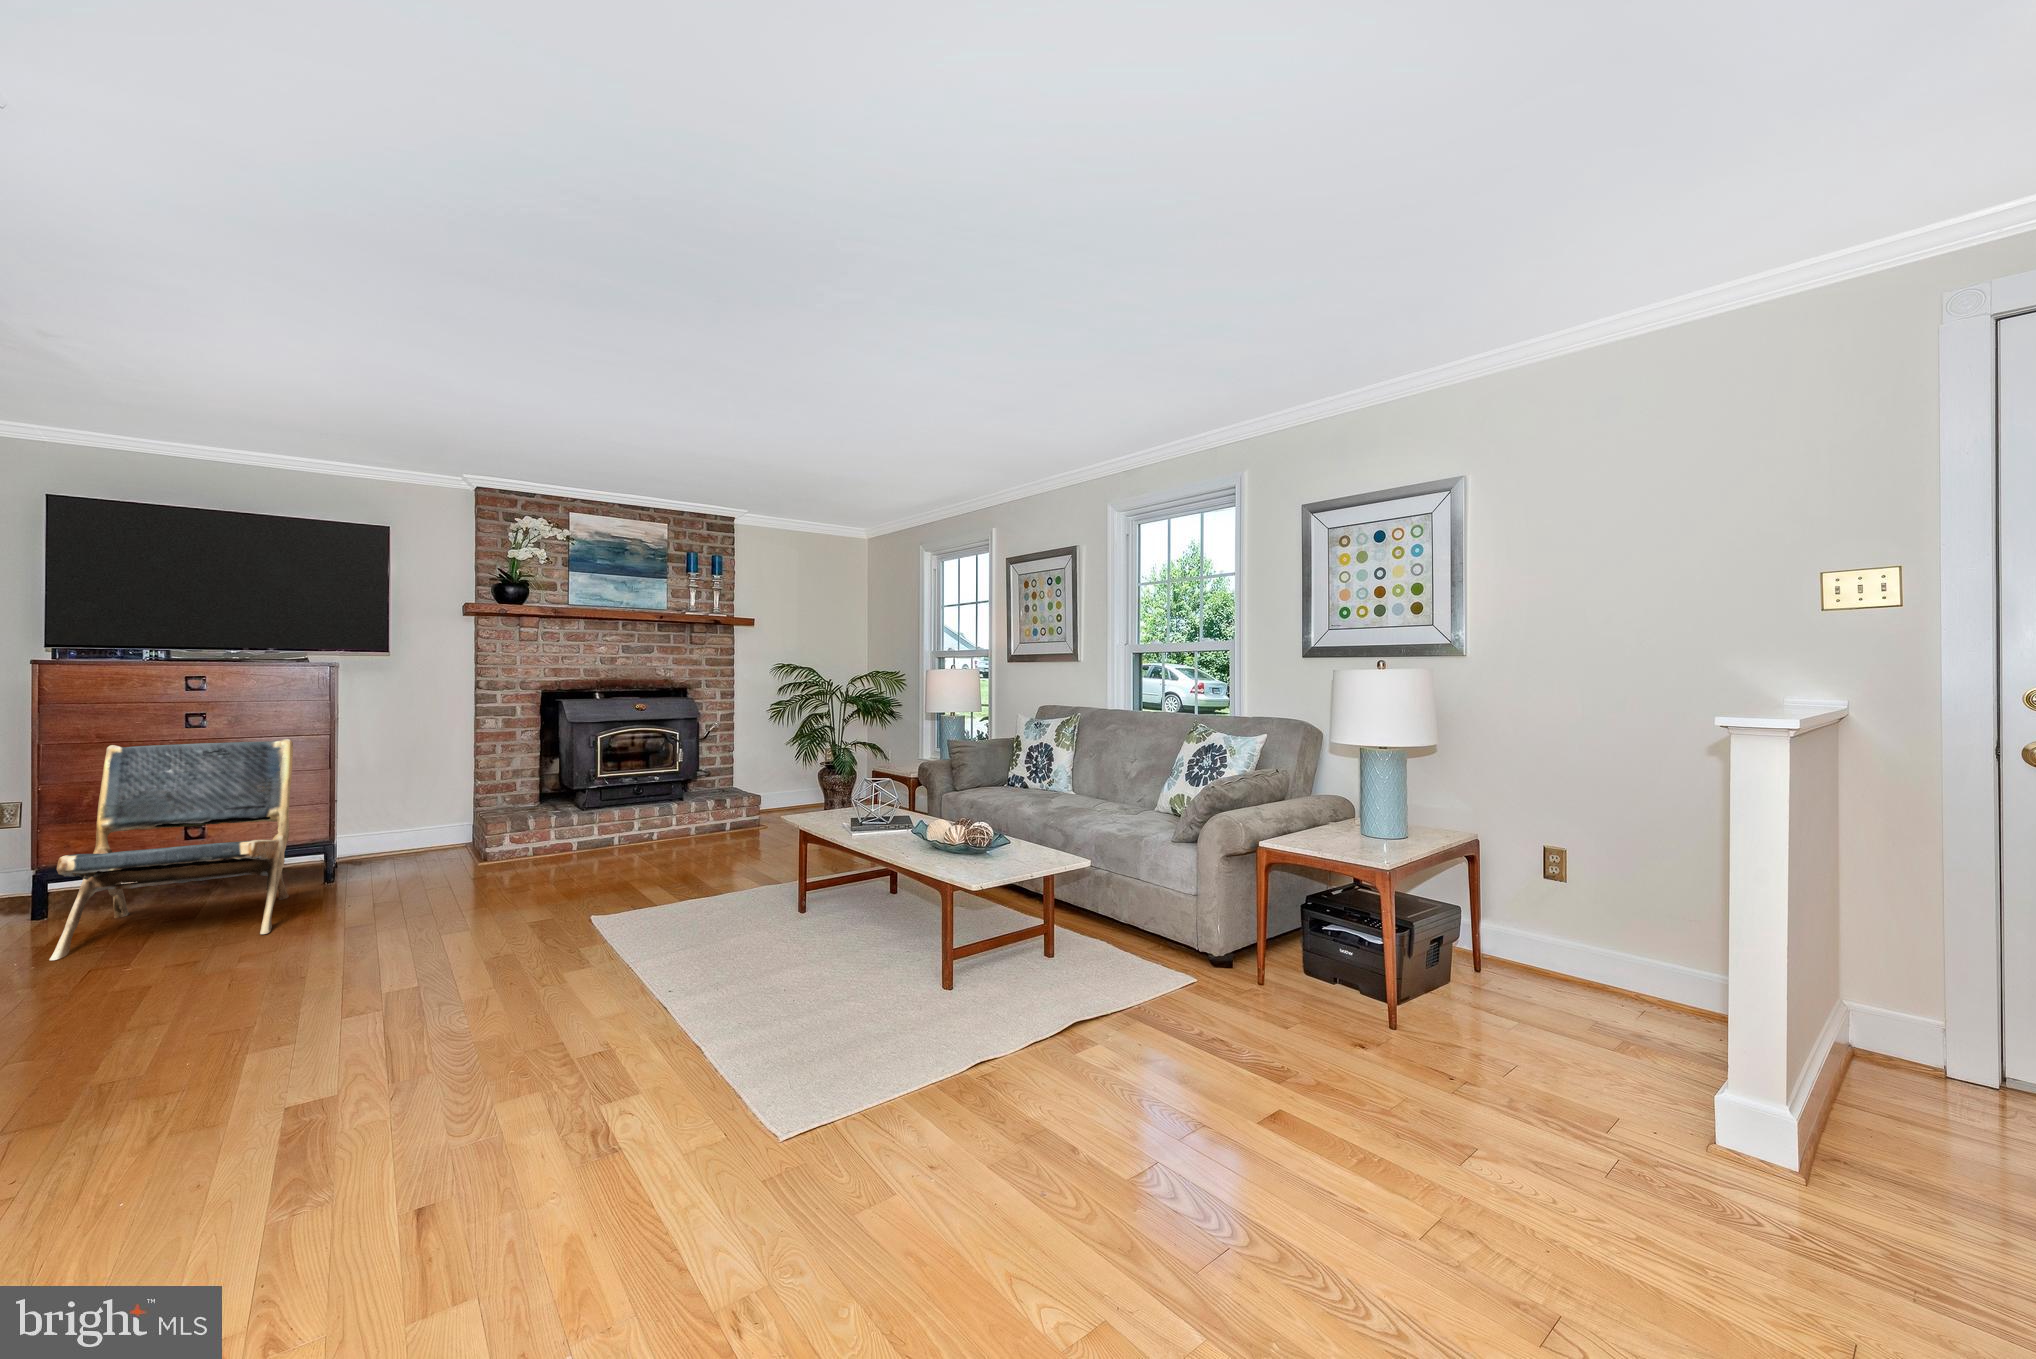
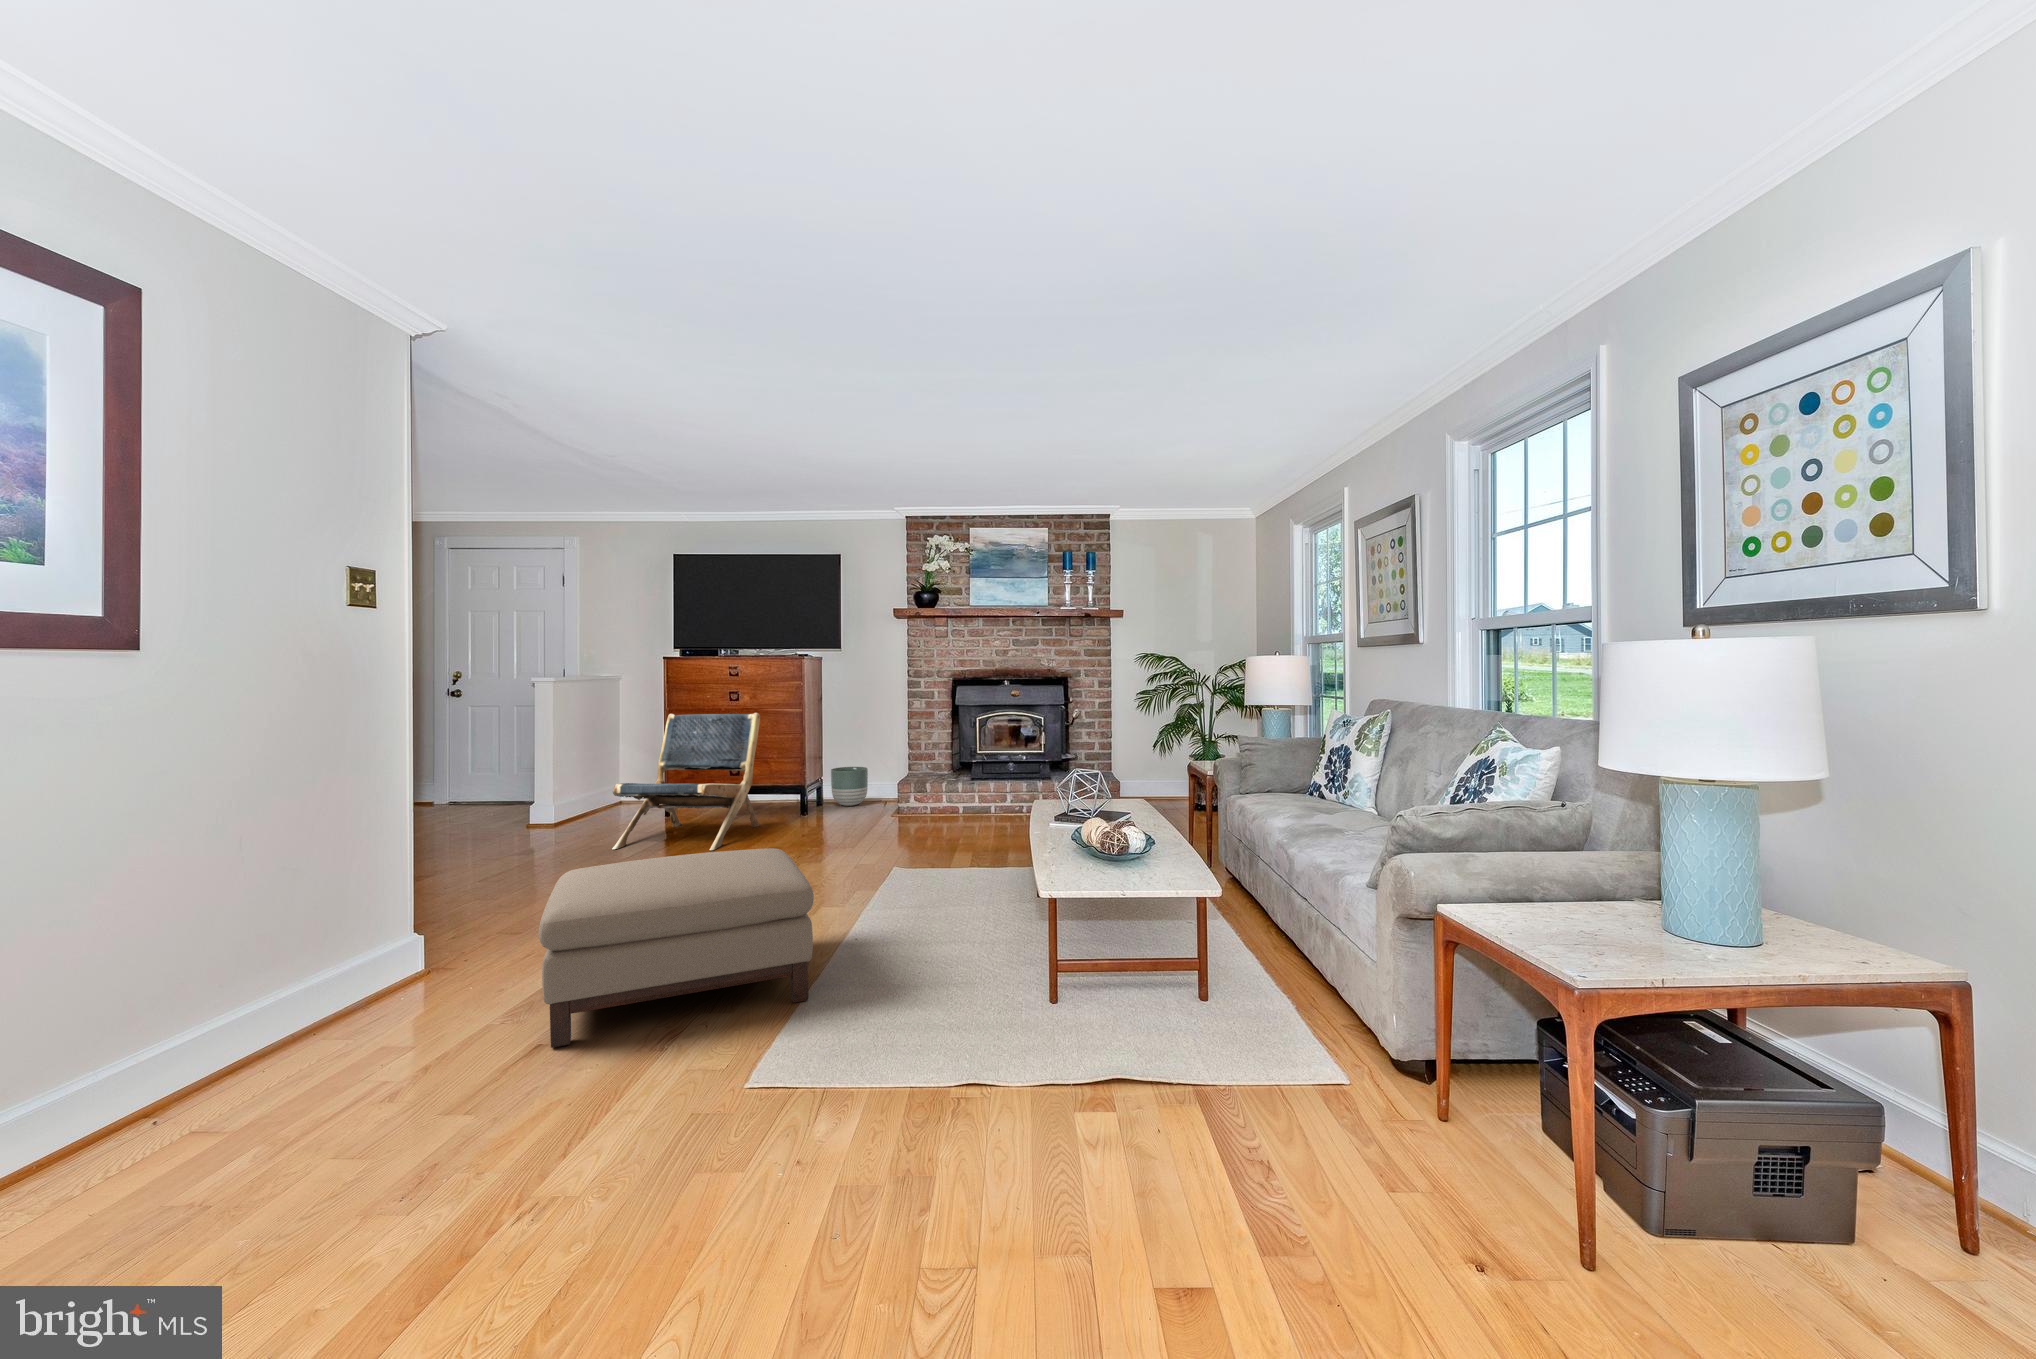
planter: none [370,806,428,858] -> present [831,767,868,806]
ottoman: none [319,889,712,1154] -> present [539,848,814,1048]

